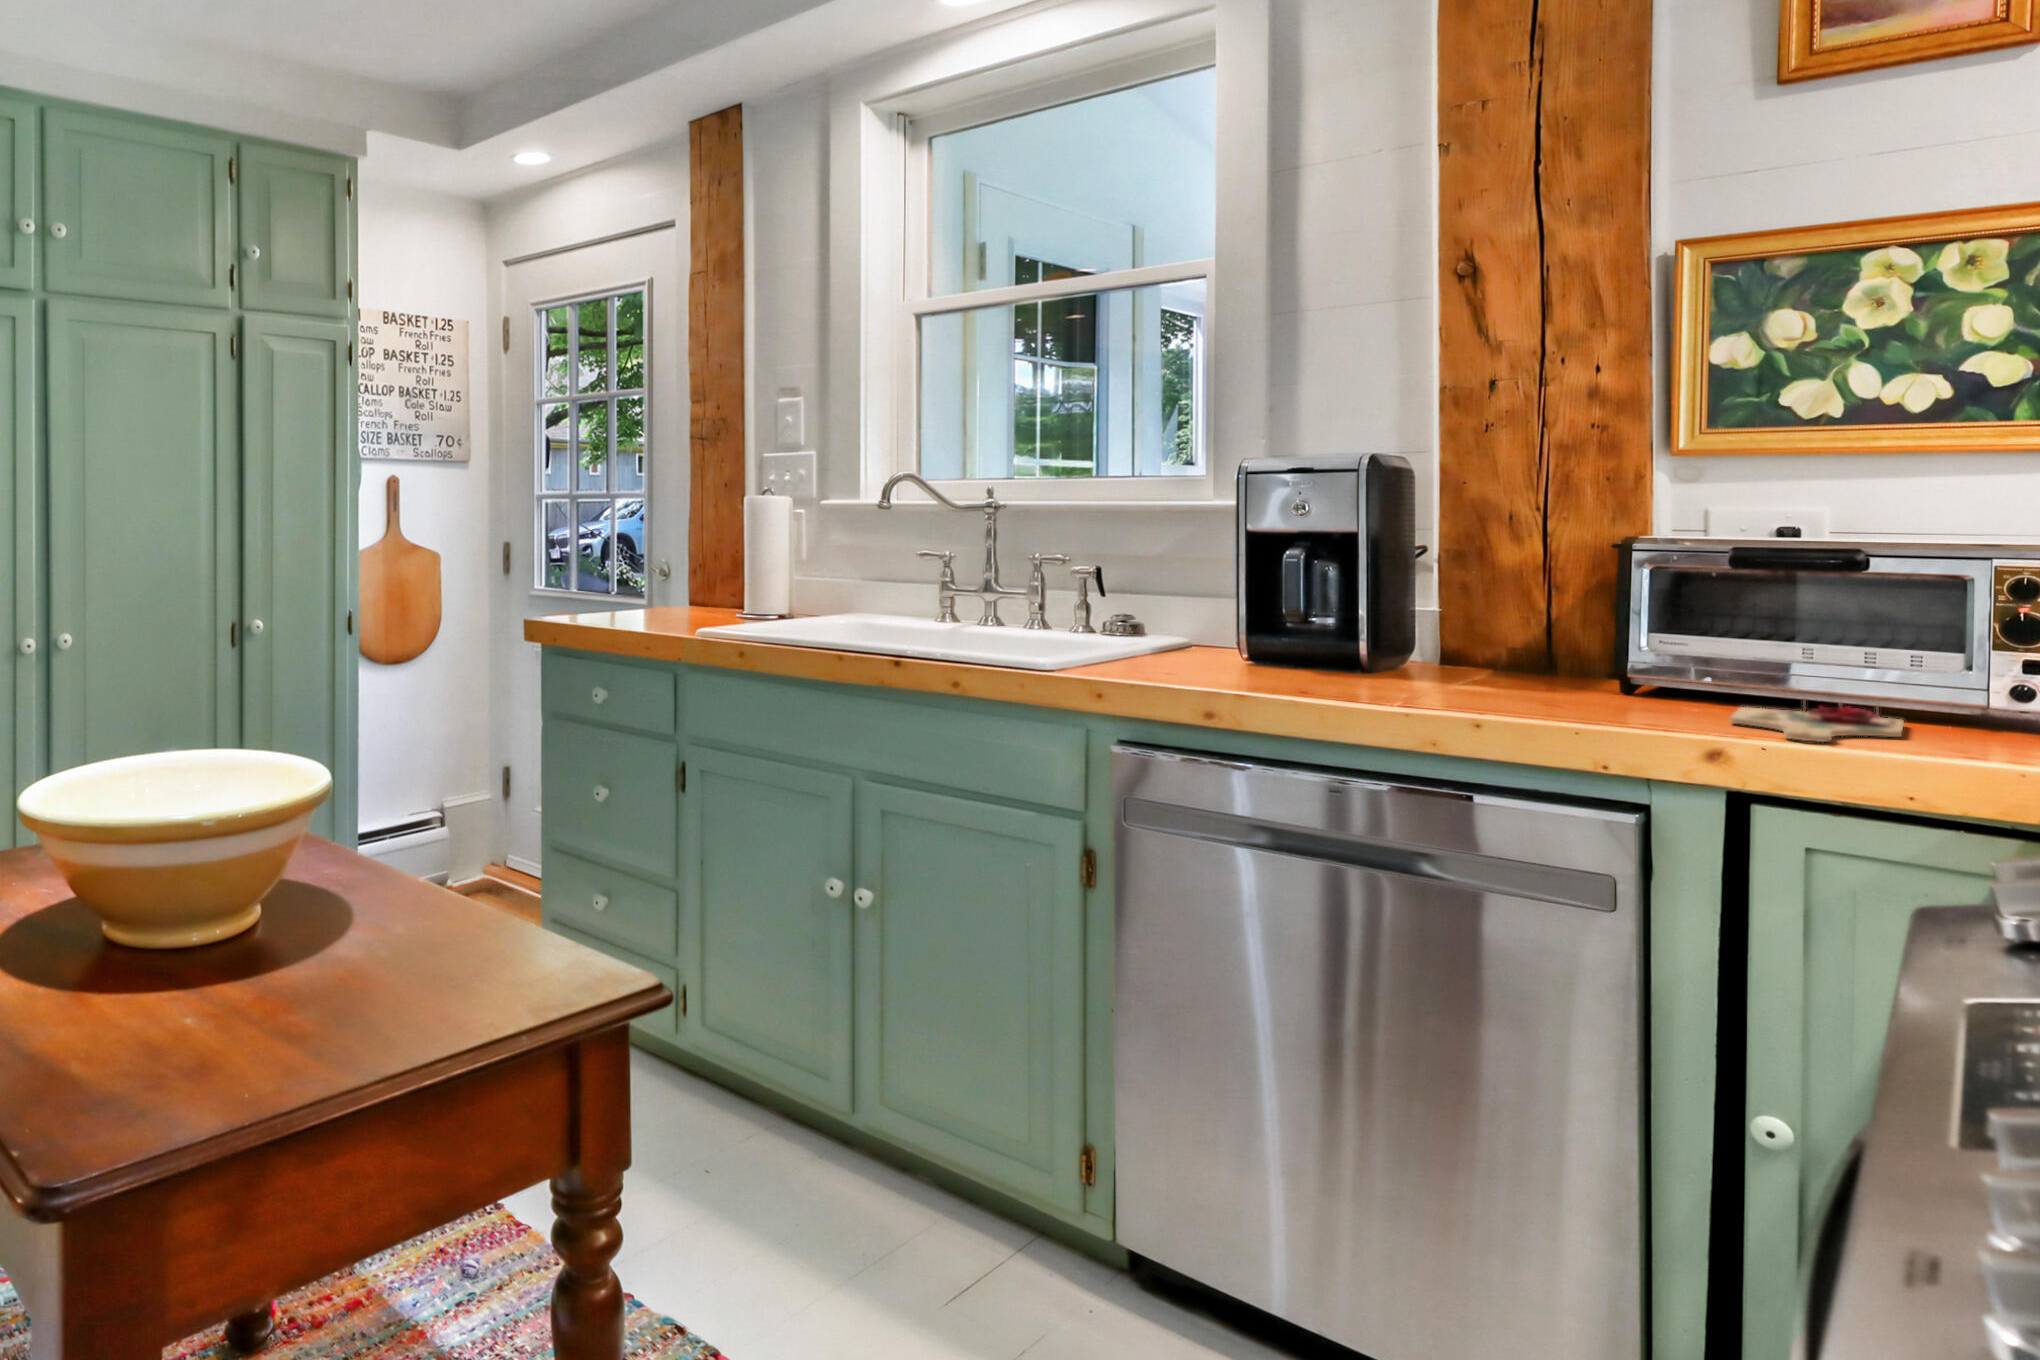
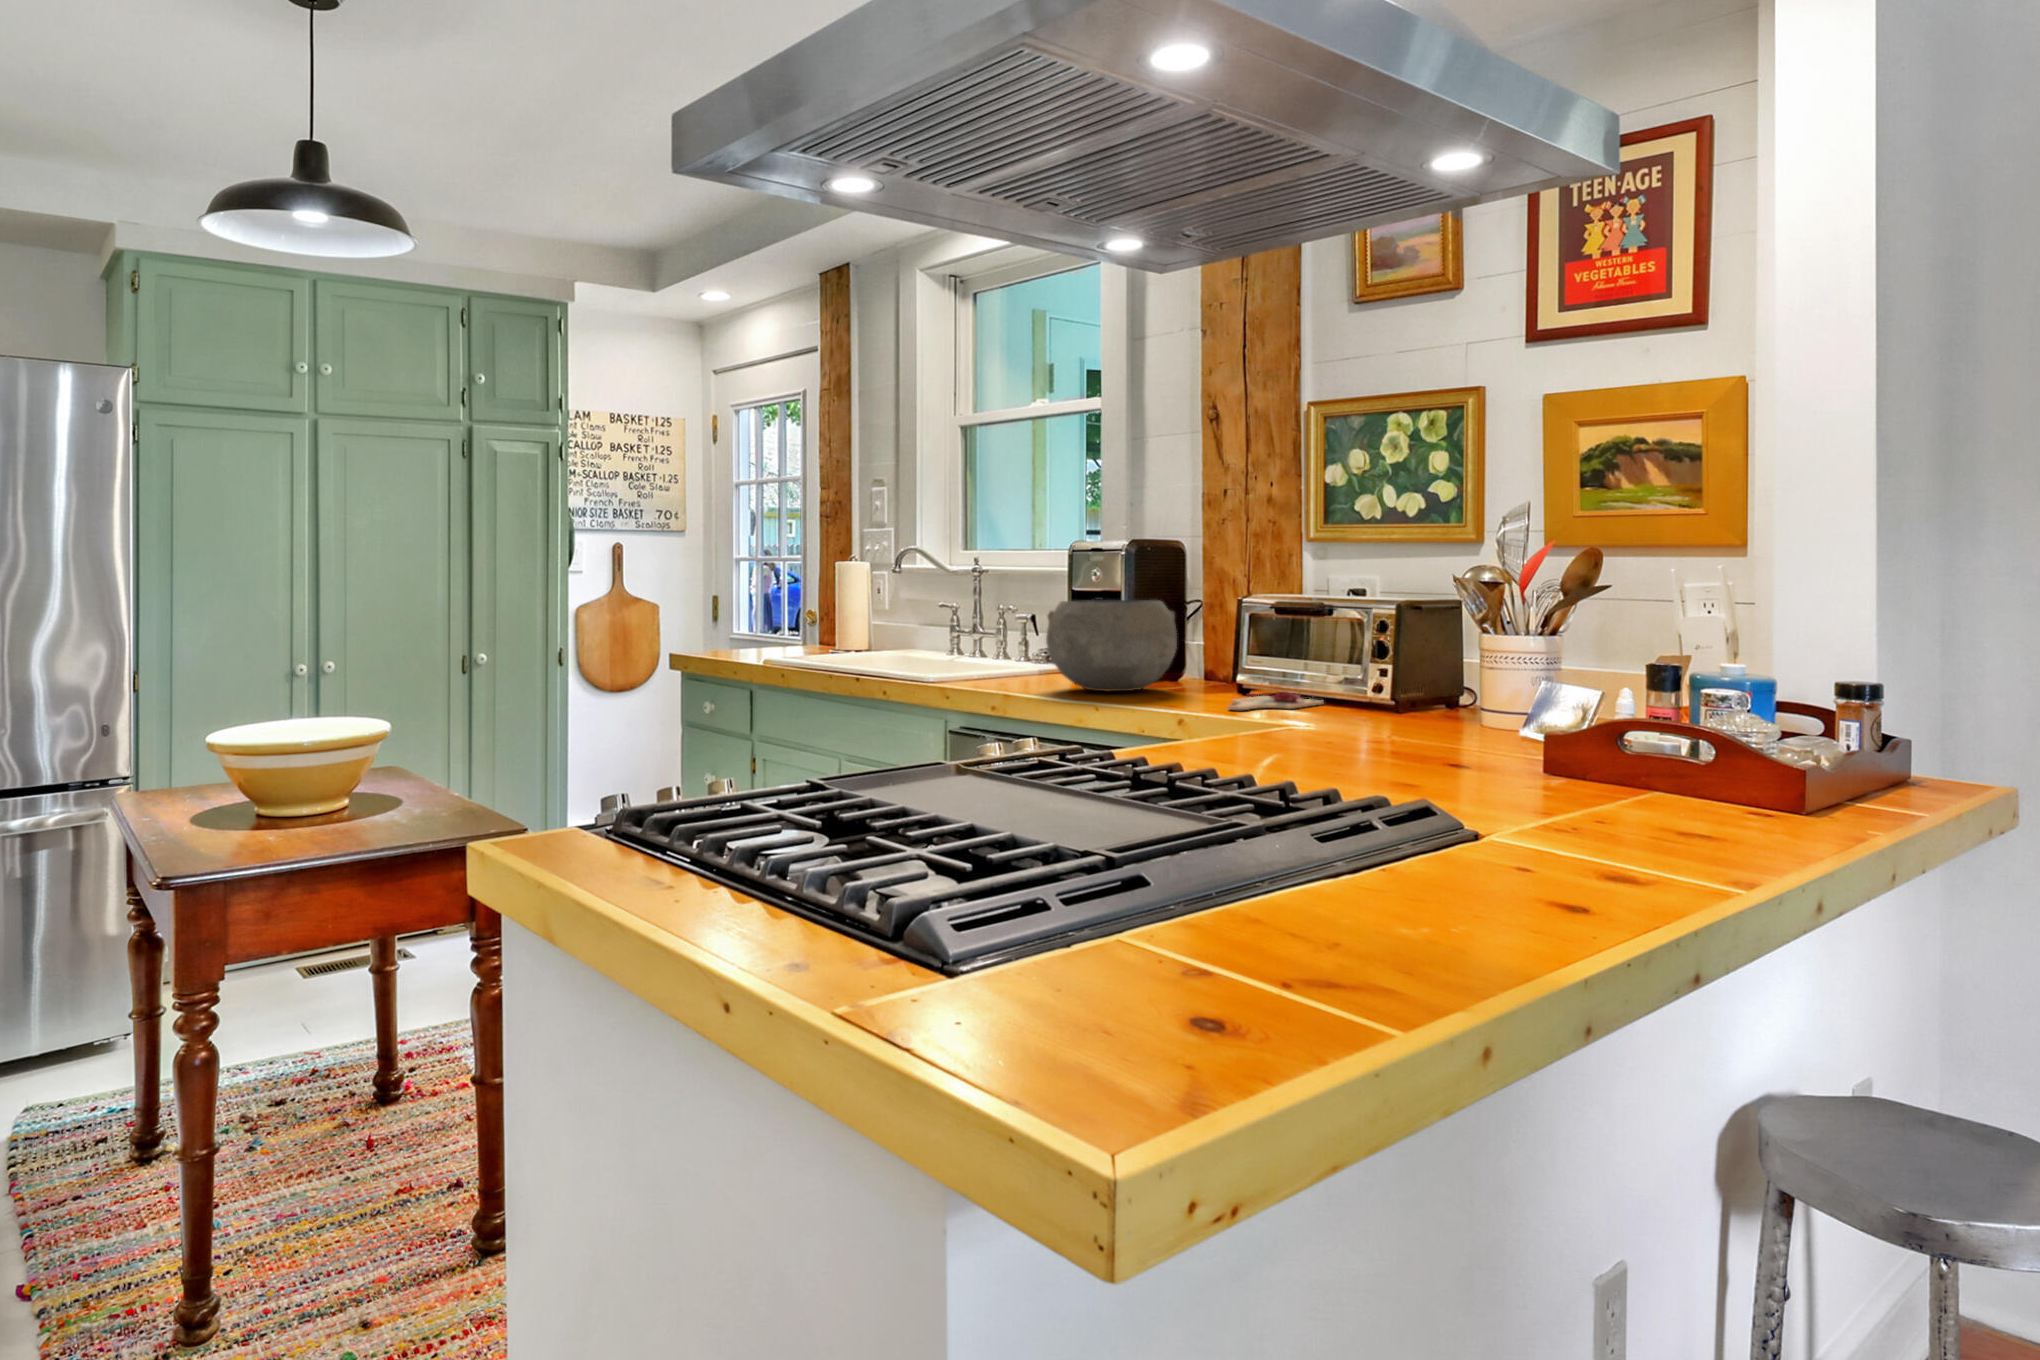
ceramic bowl: none [1280,549,1537,696] -> present [1046,600,1177,691]

